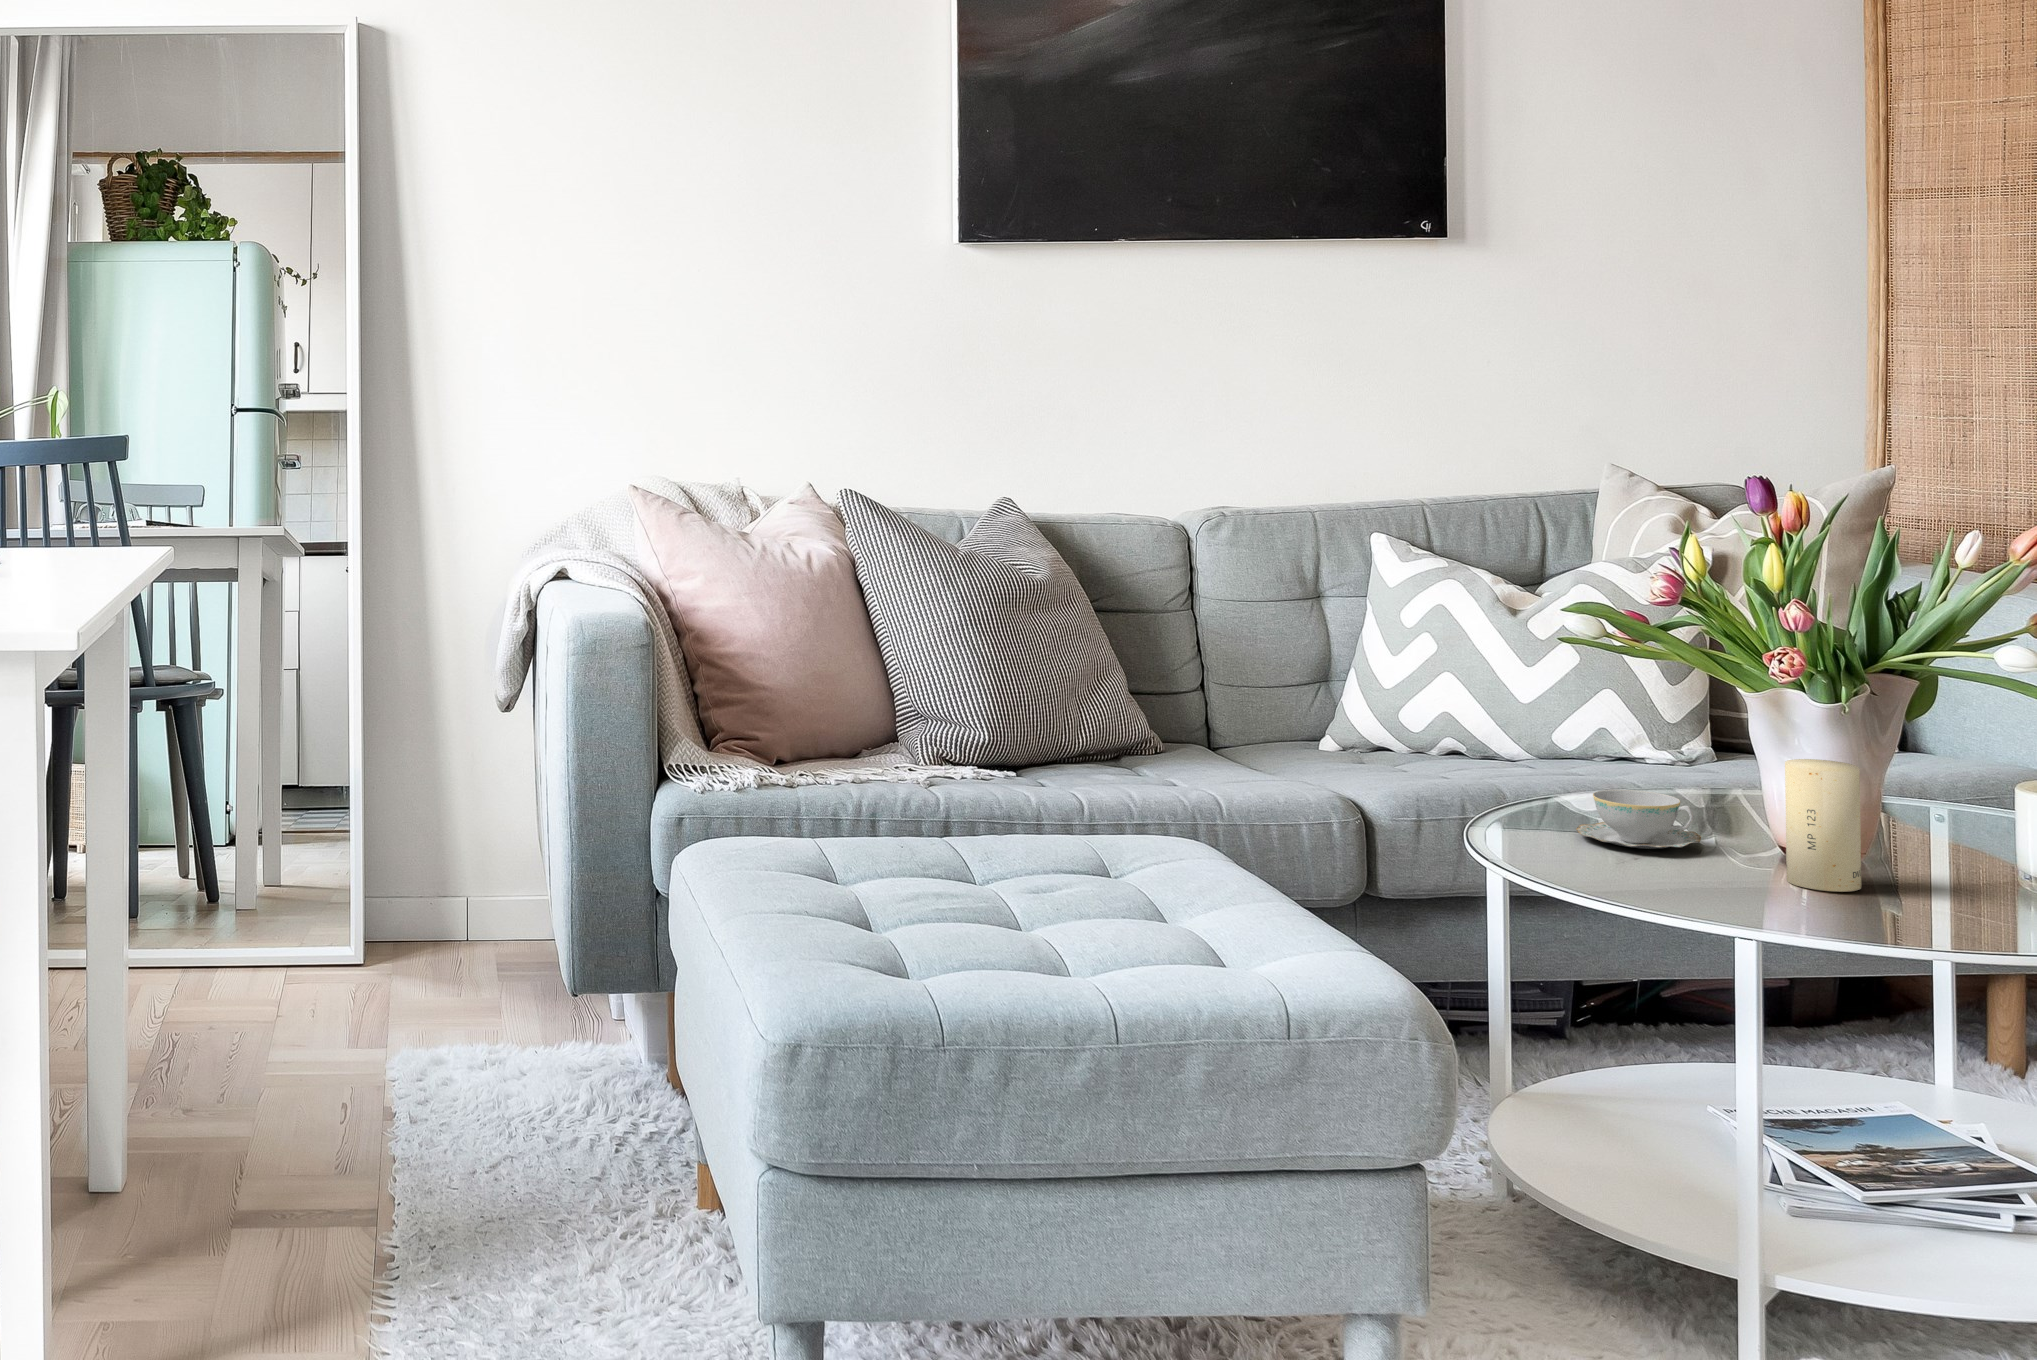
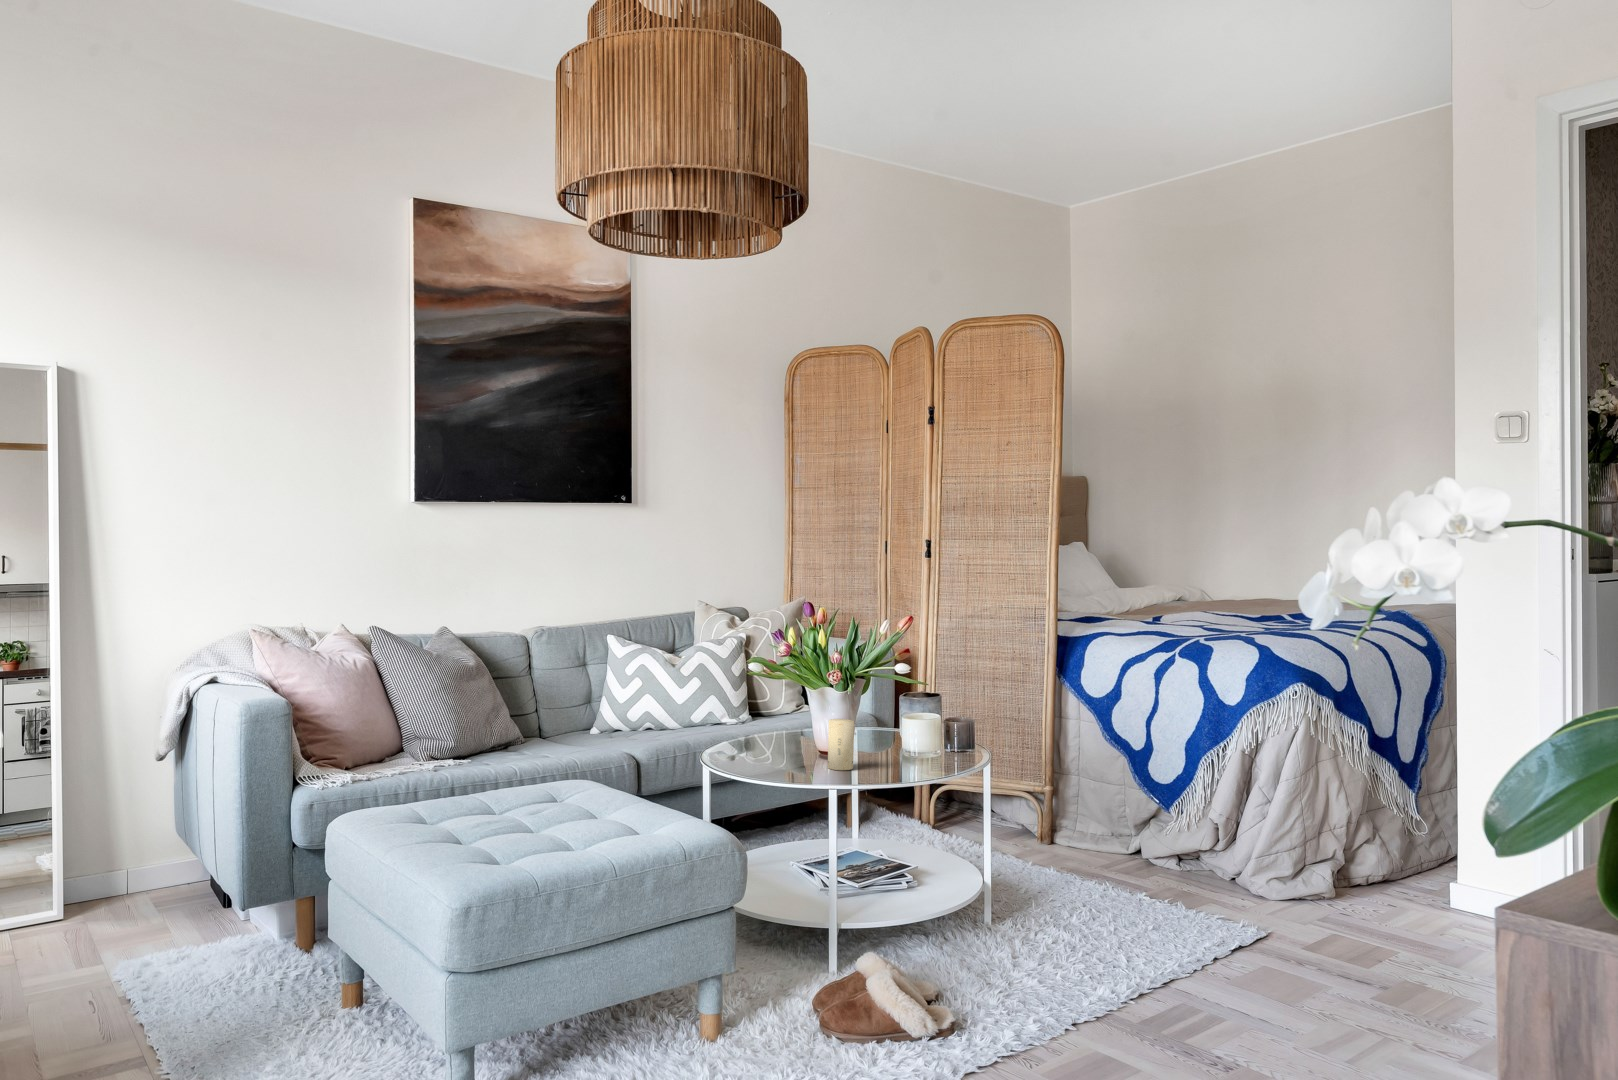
teacup: present [1576,790,1701,849] -> none [747,738,793,761]

